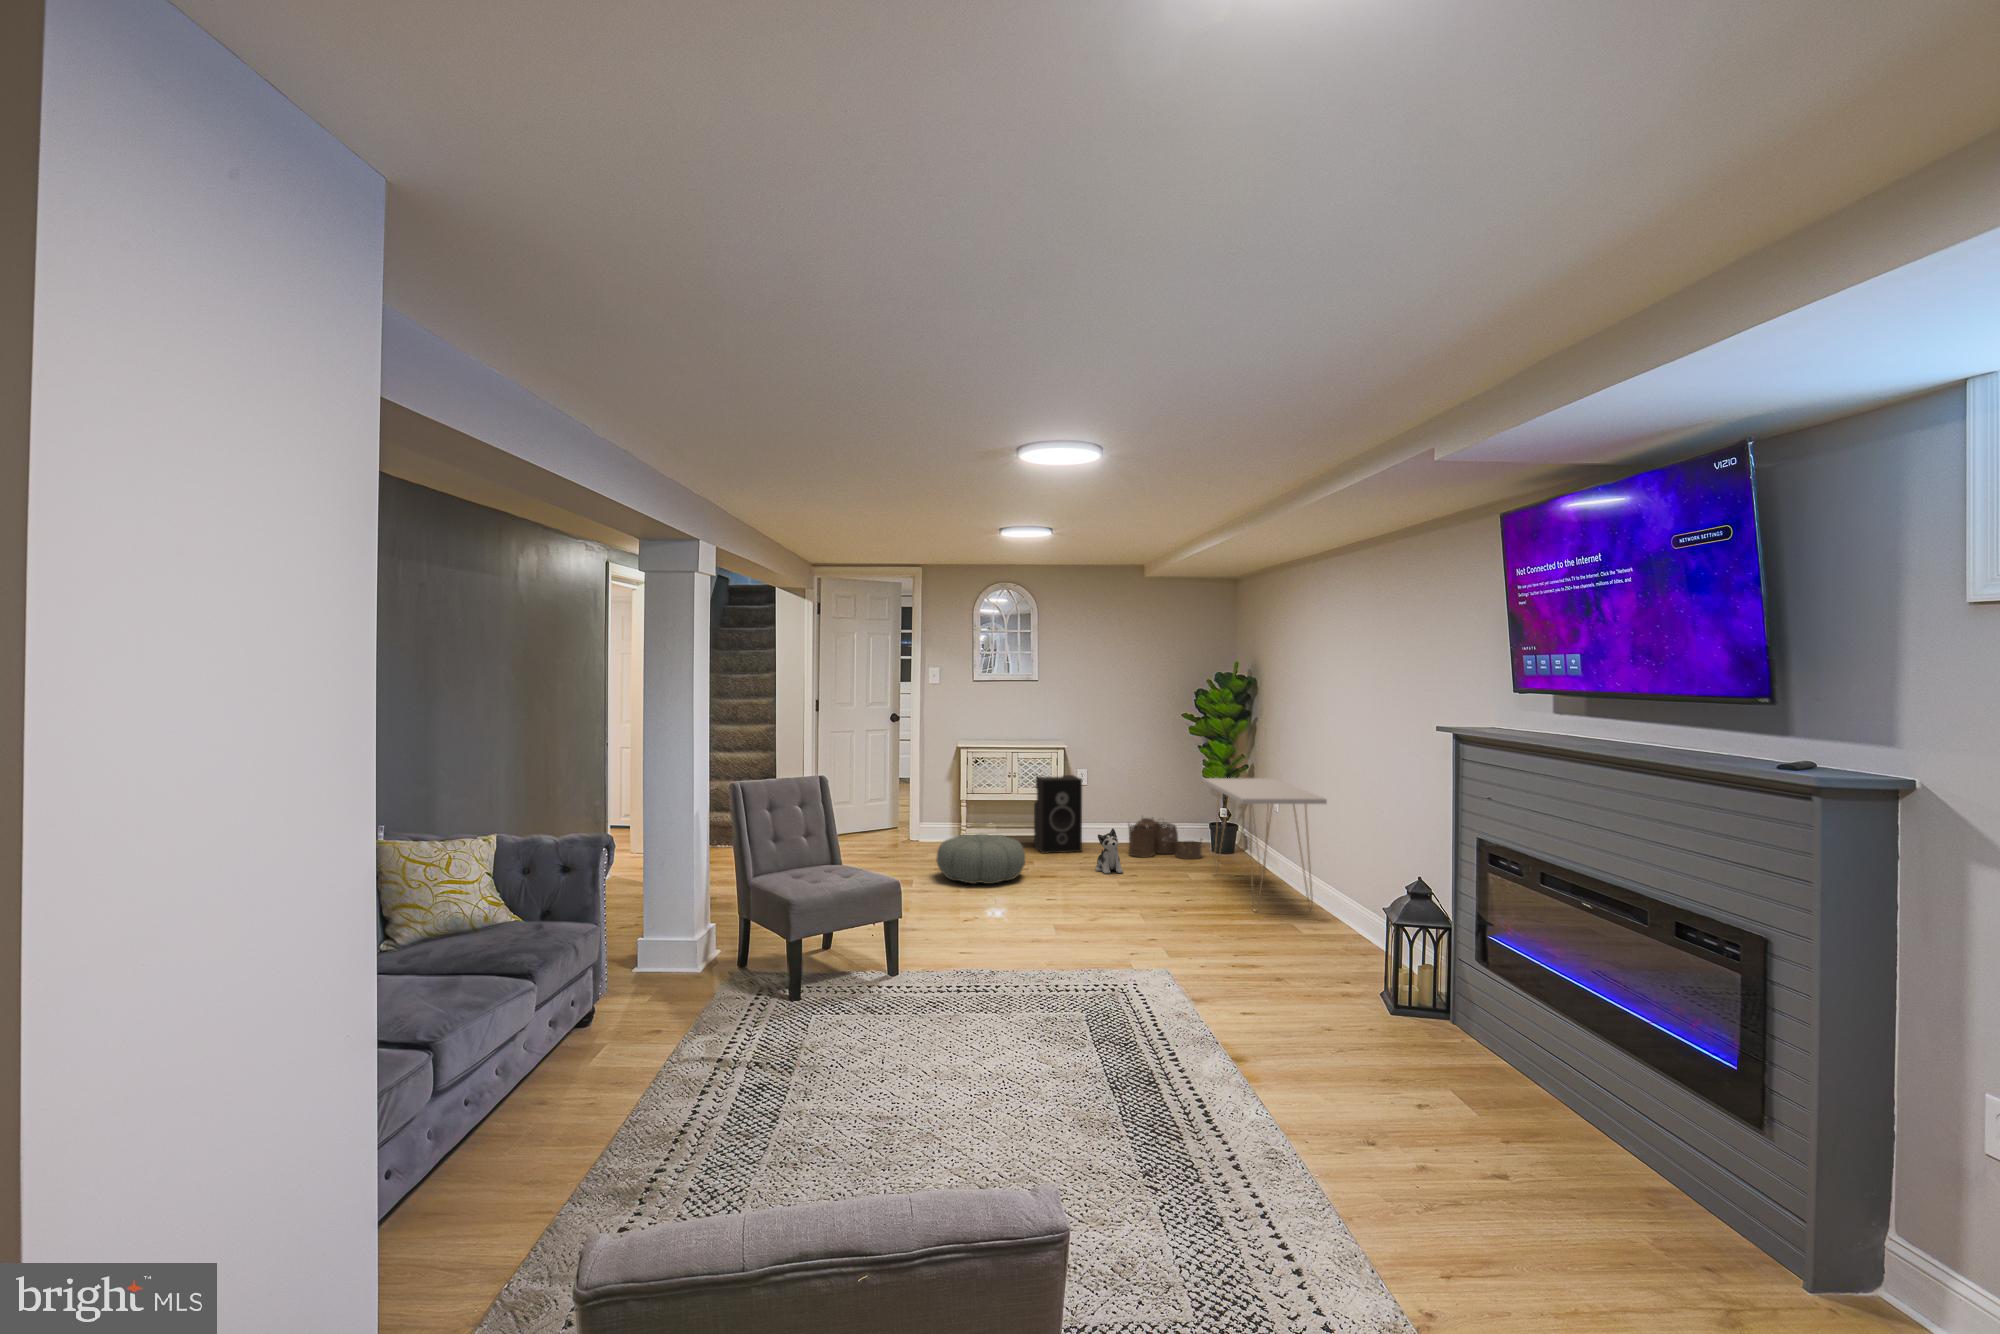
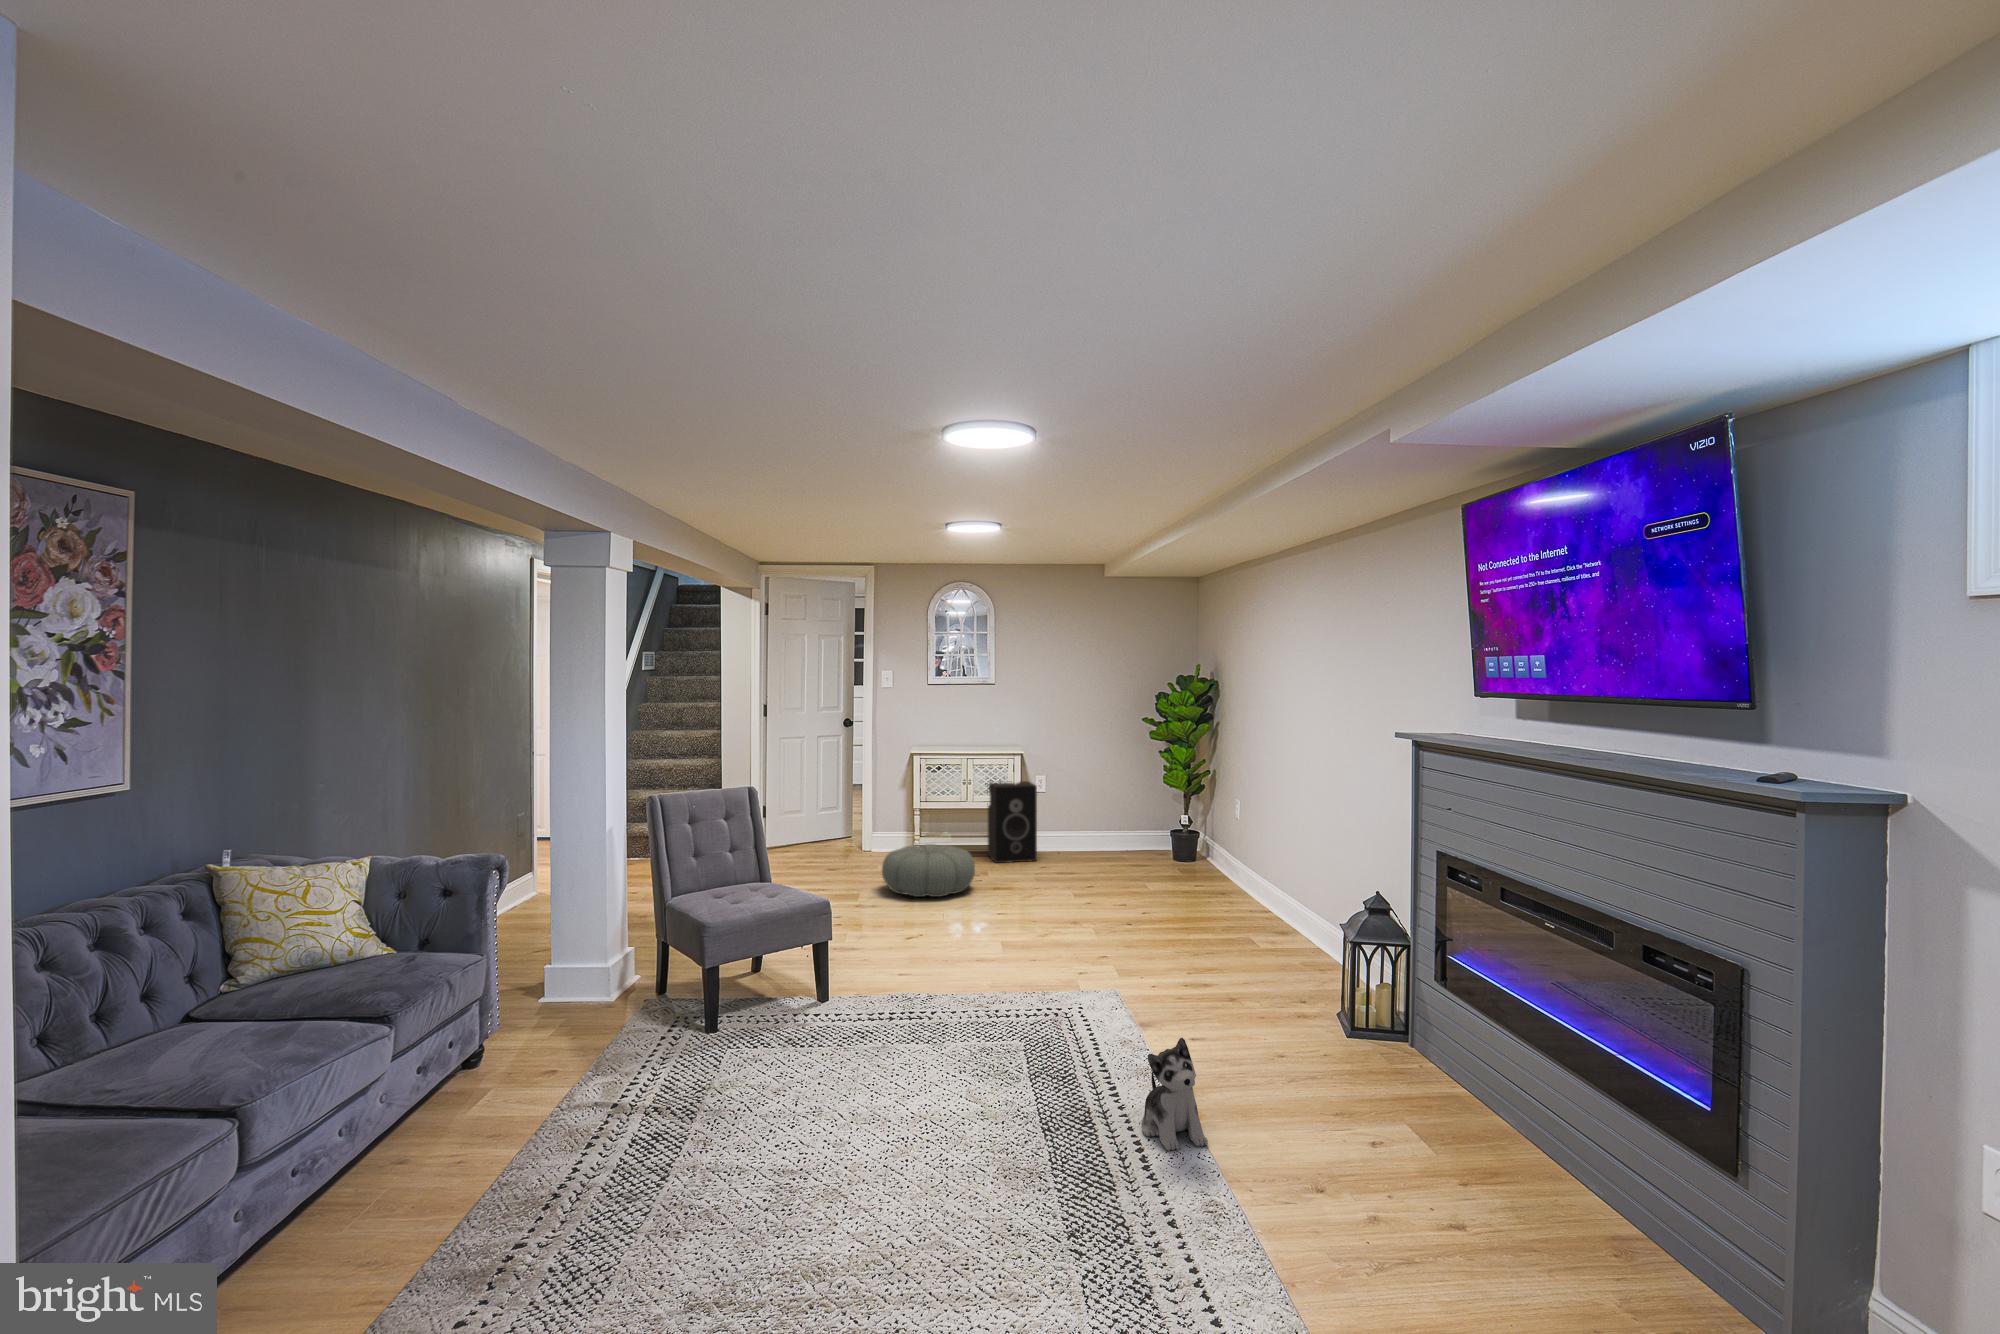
console table: present [1203,778,1327,912] -> none [1159,784,1285,925]
woven basket: present [1128,817,1202,859] -> none [1084,822,1161,867]
plush toy: present [1095,828,1123,874] -> present [1141,1038,1208,1151]

